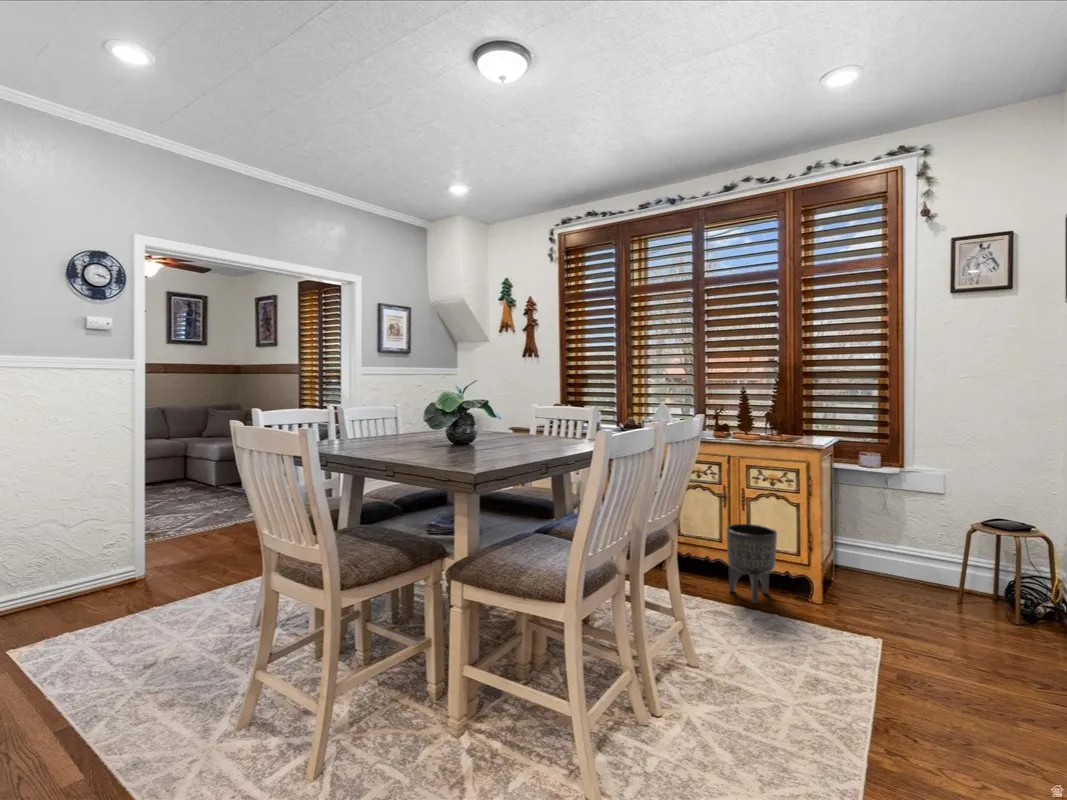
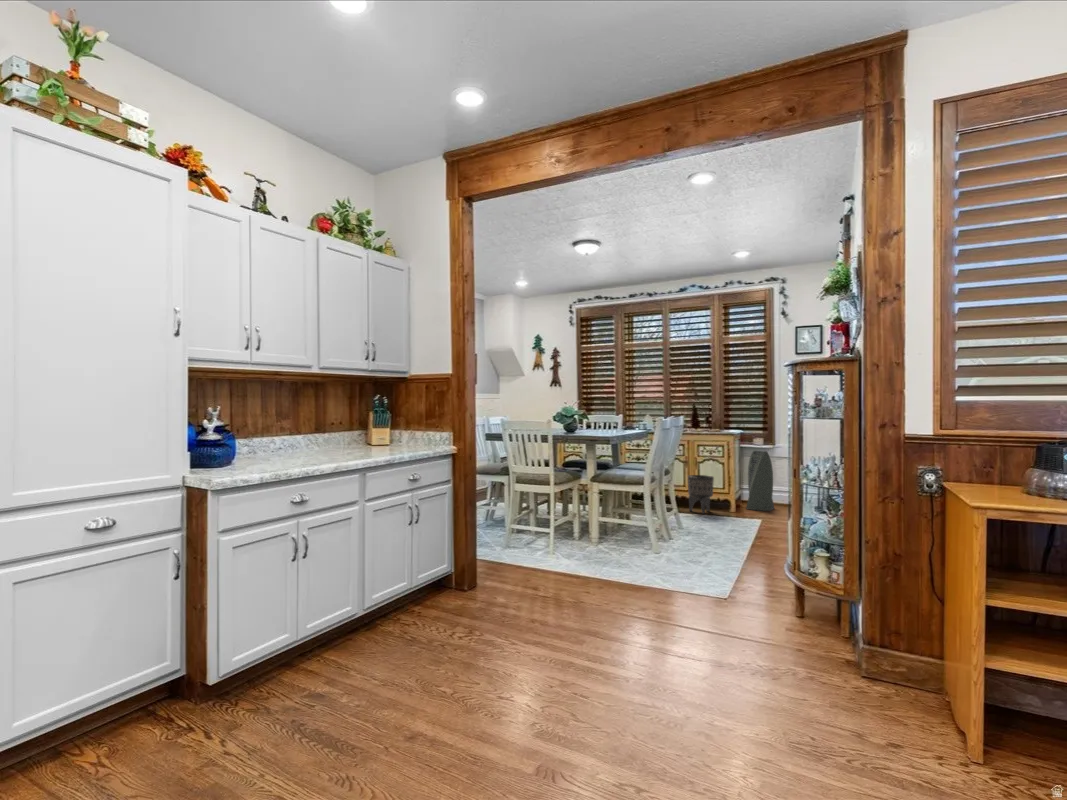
air purifier: none [840,477,897,596] -> present [746,451,774,511]

